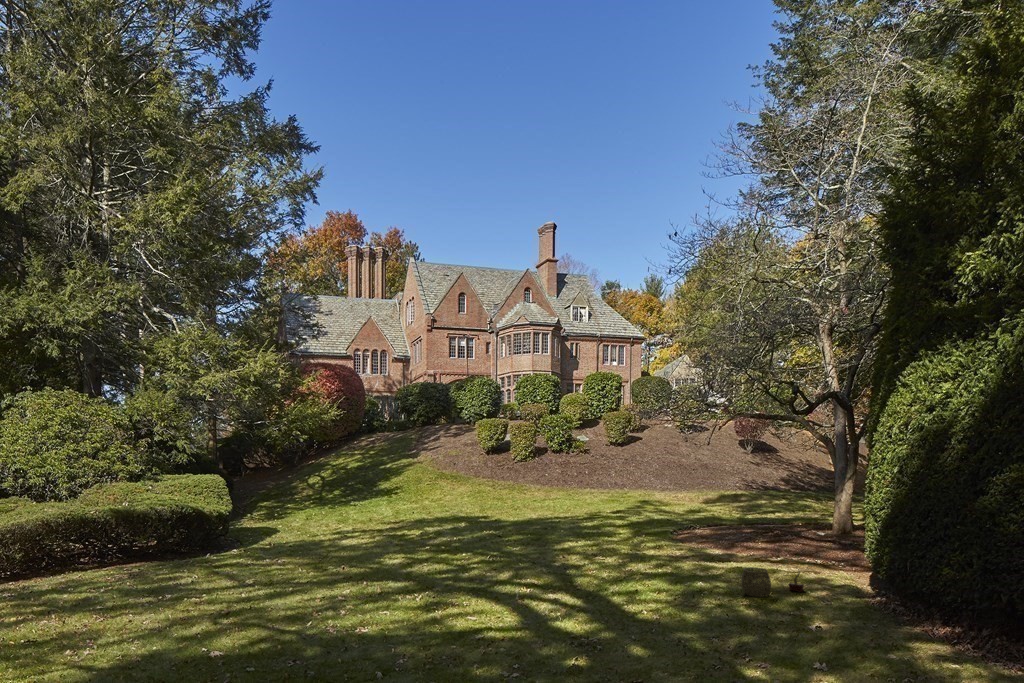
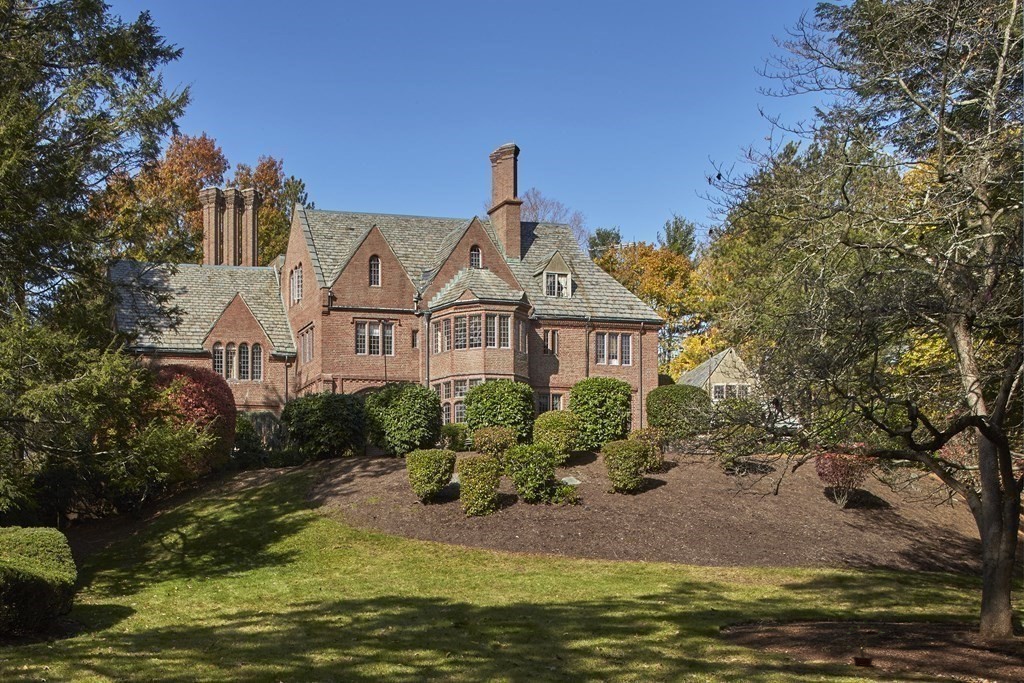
woven basket: present [741,567,771,597] -> none [795,637,832,673]

